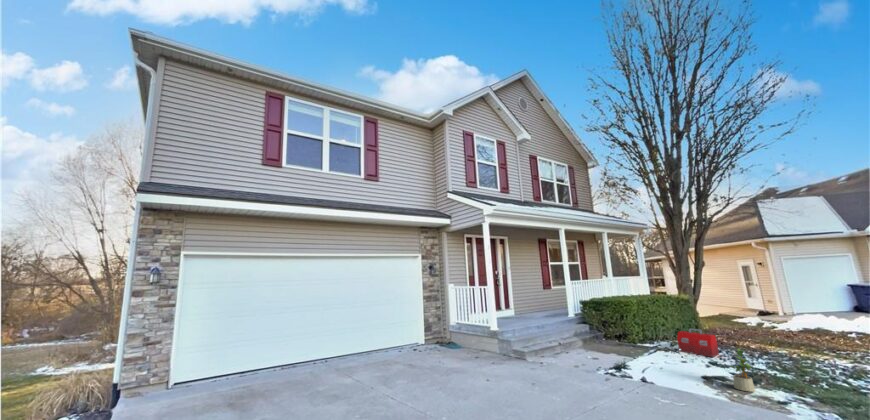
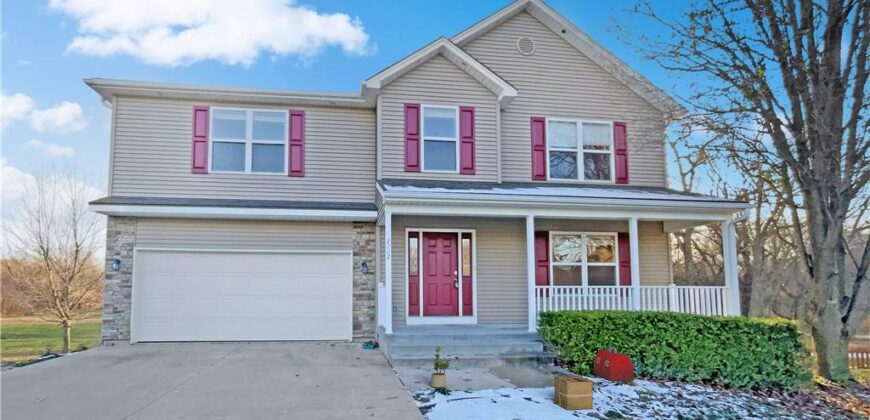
potted plant: present [731,349,755,392] -> present [431,346,450,387]
cardboard box: none [783,363,825,399] -> present [554,375,593,410]

